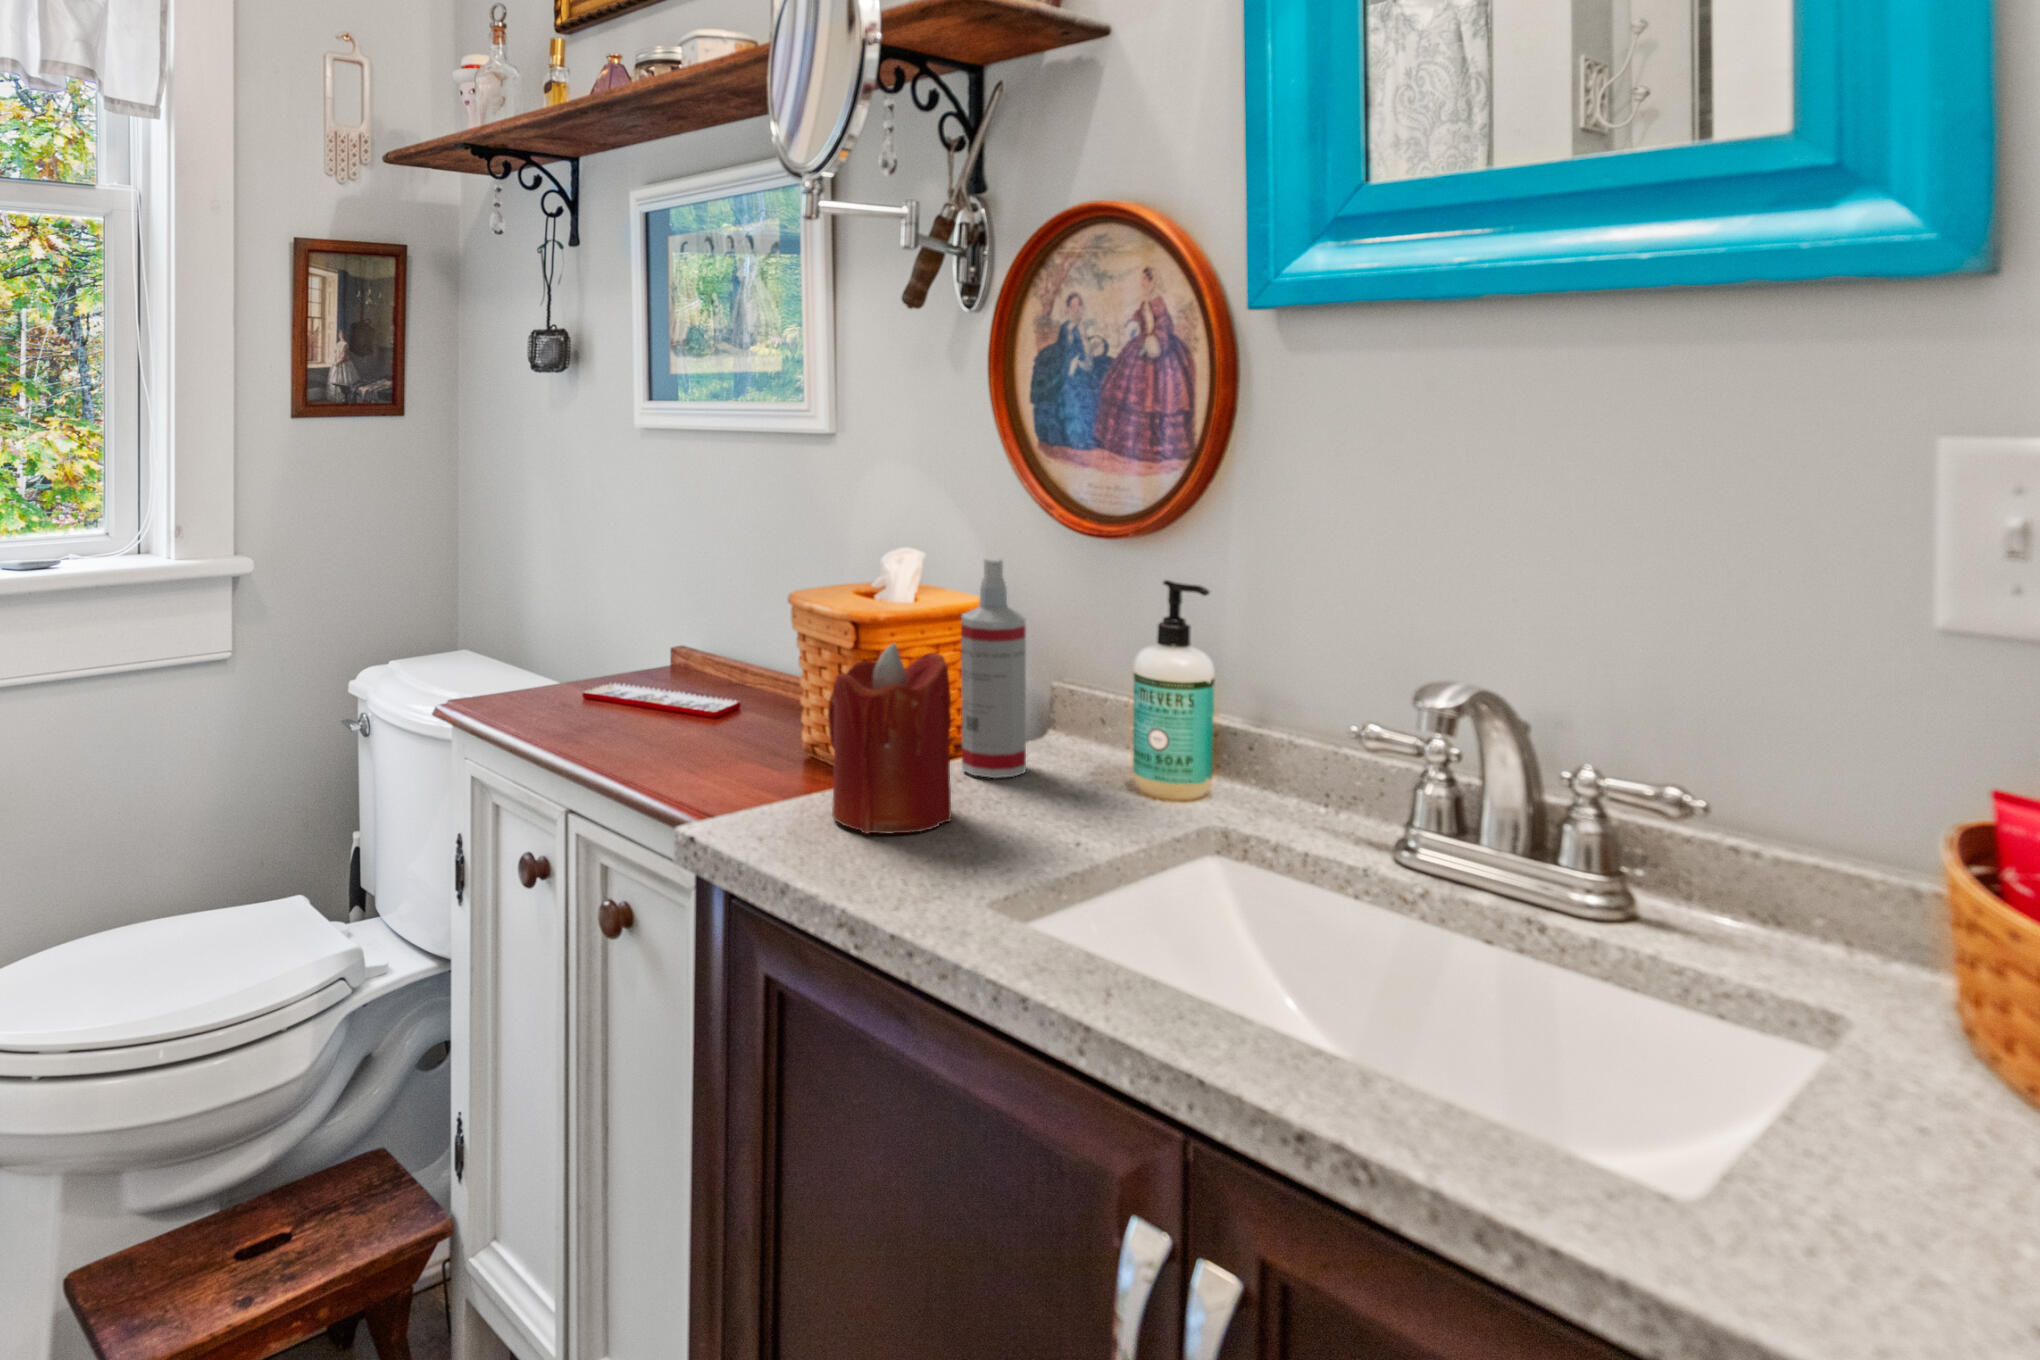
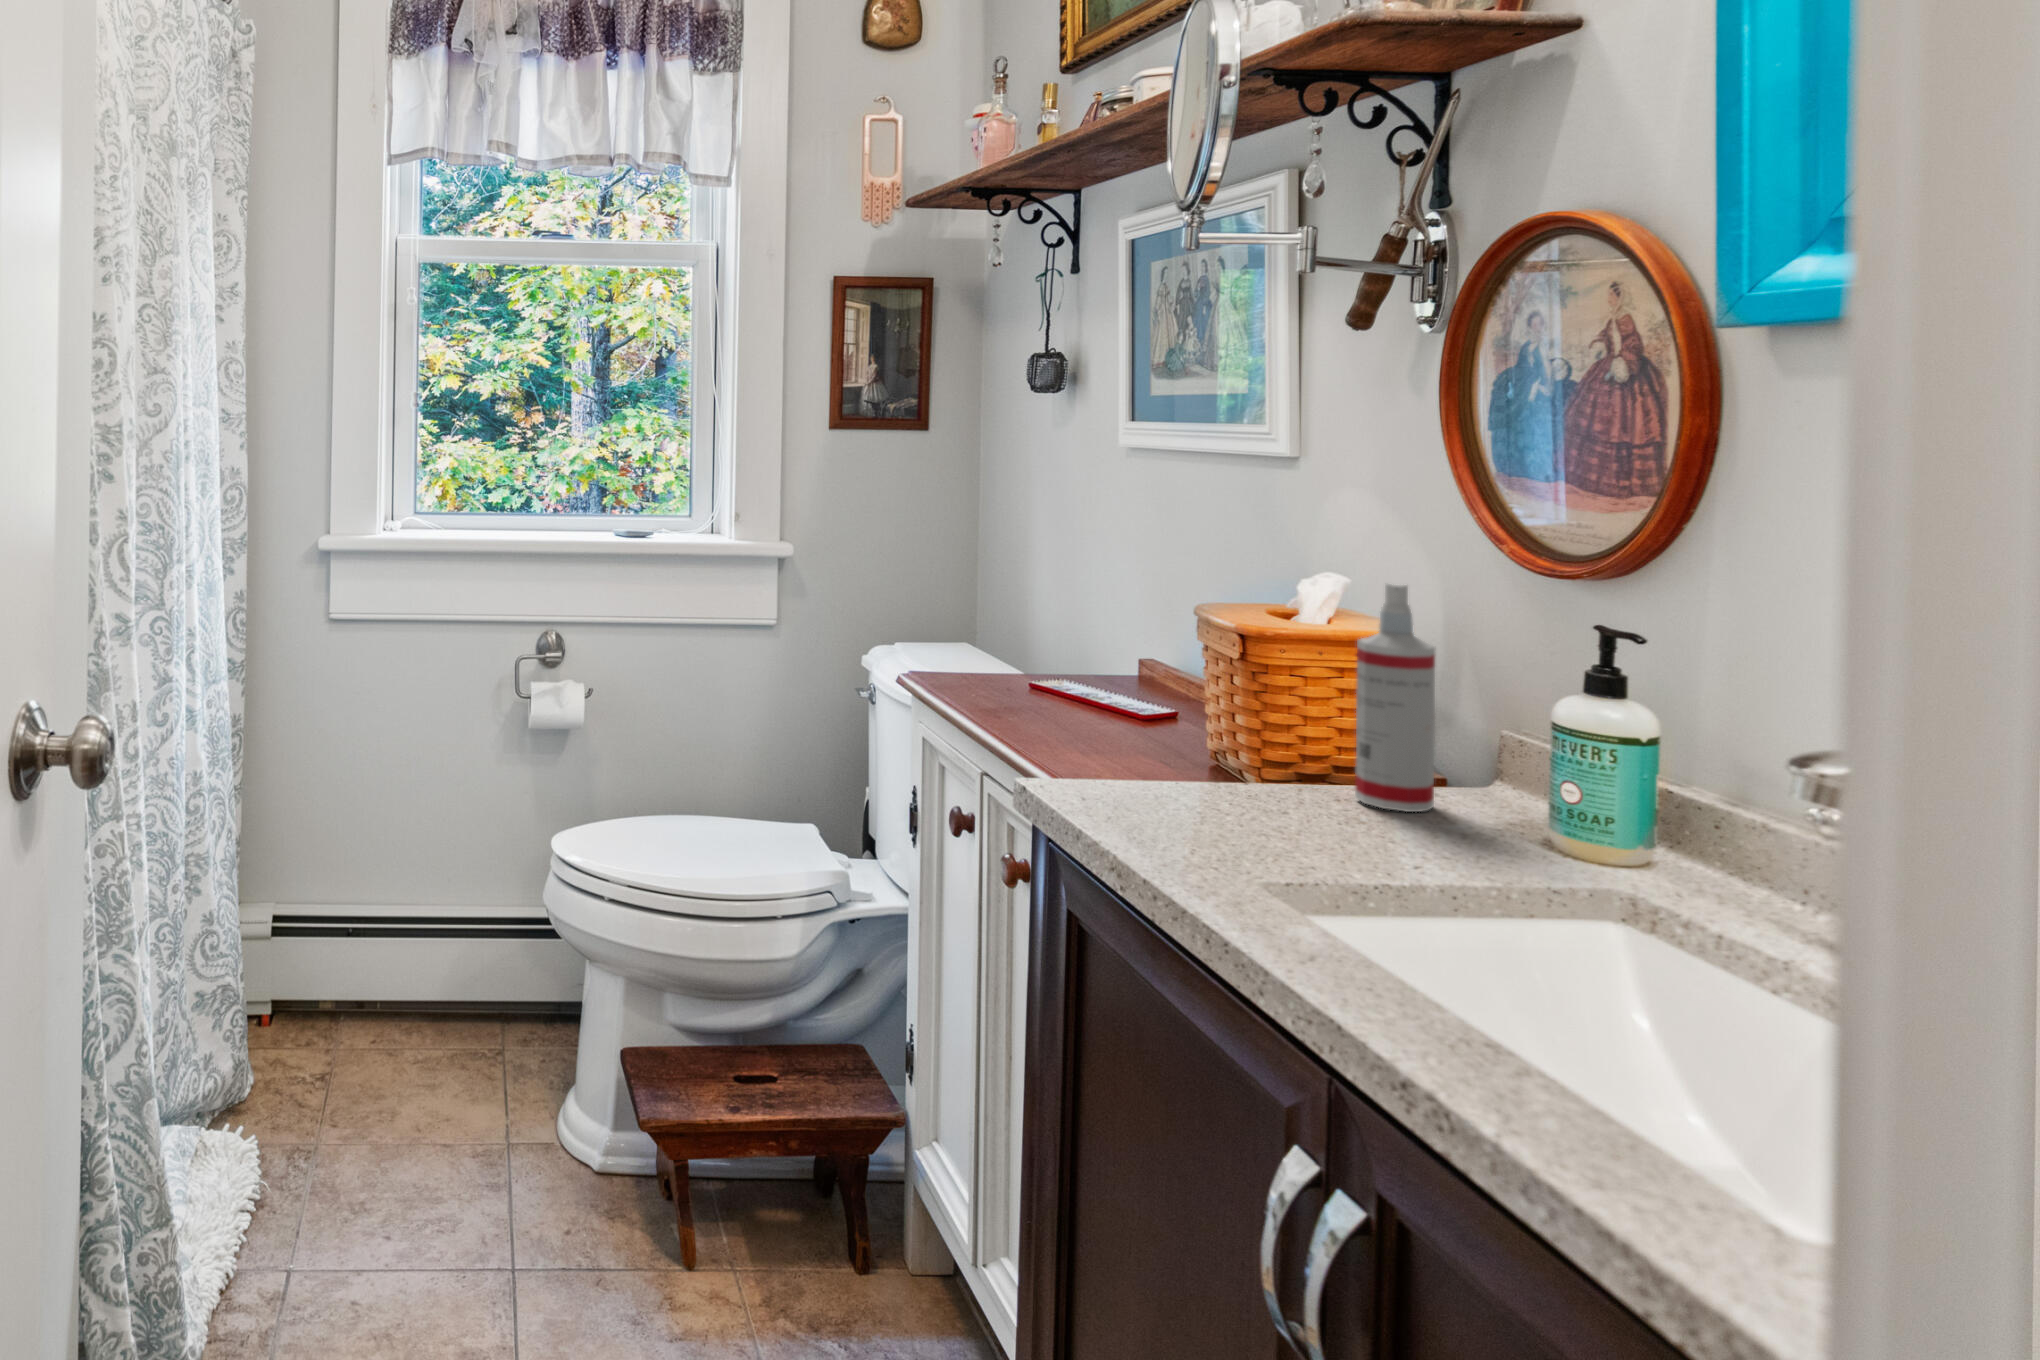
candle: present [828,644,951,834] -> none [1182,649,1308,834]

